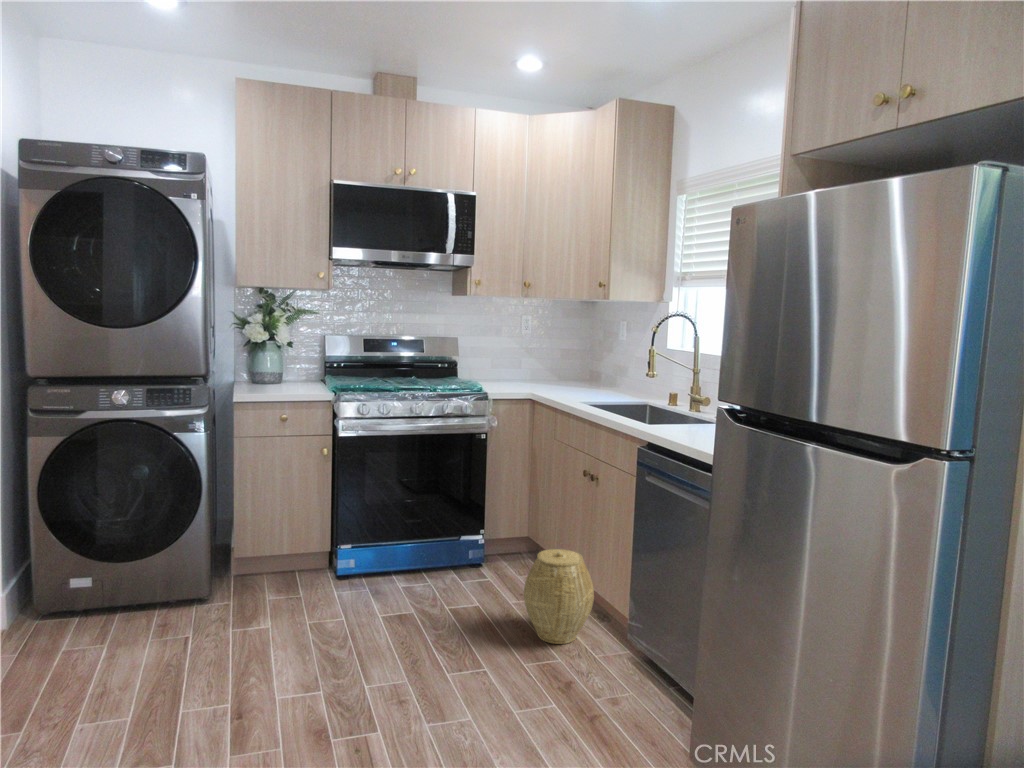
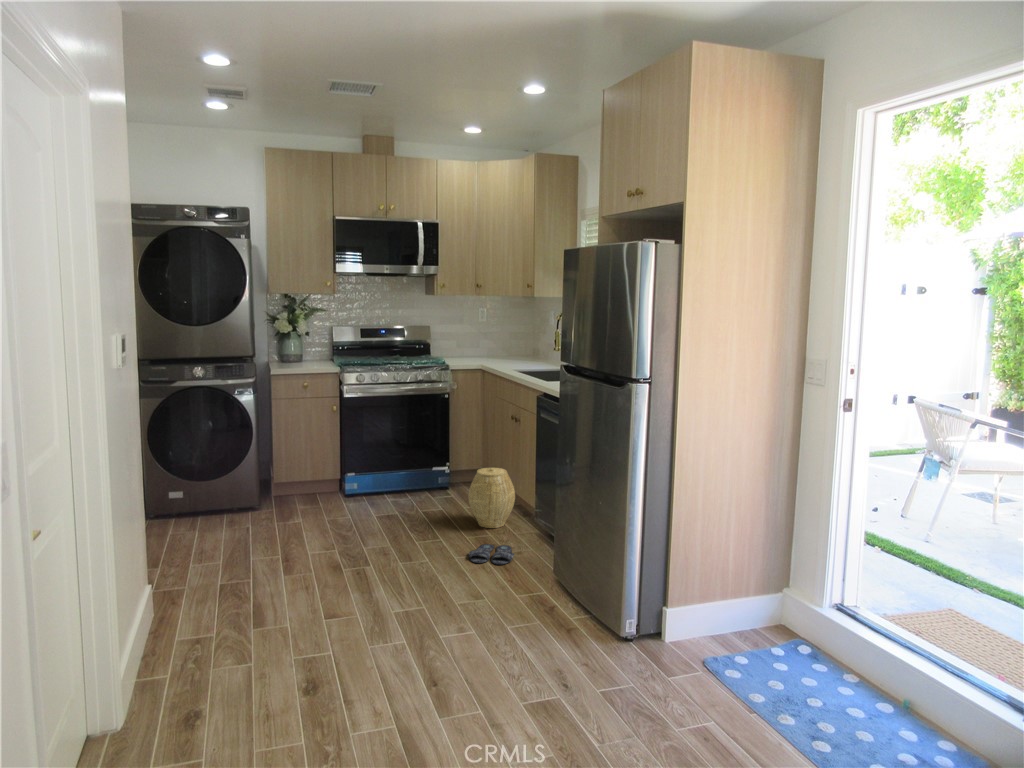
slippers: none [536,679,610,729] -> present [469,544,514,565]

